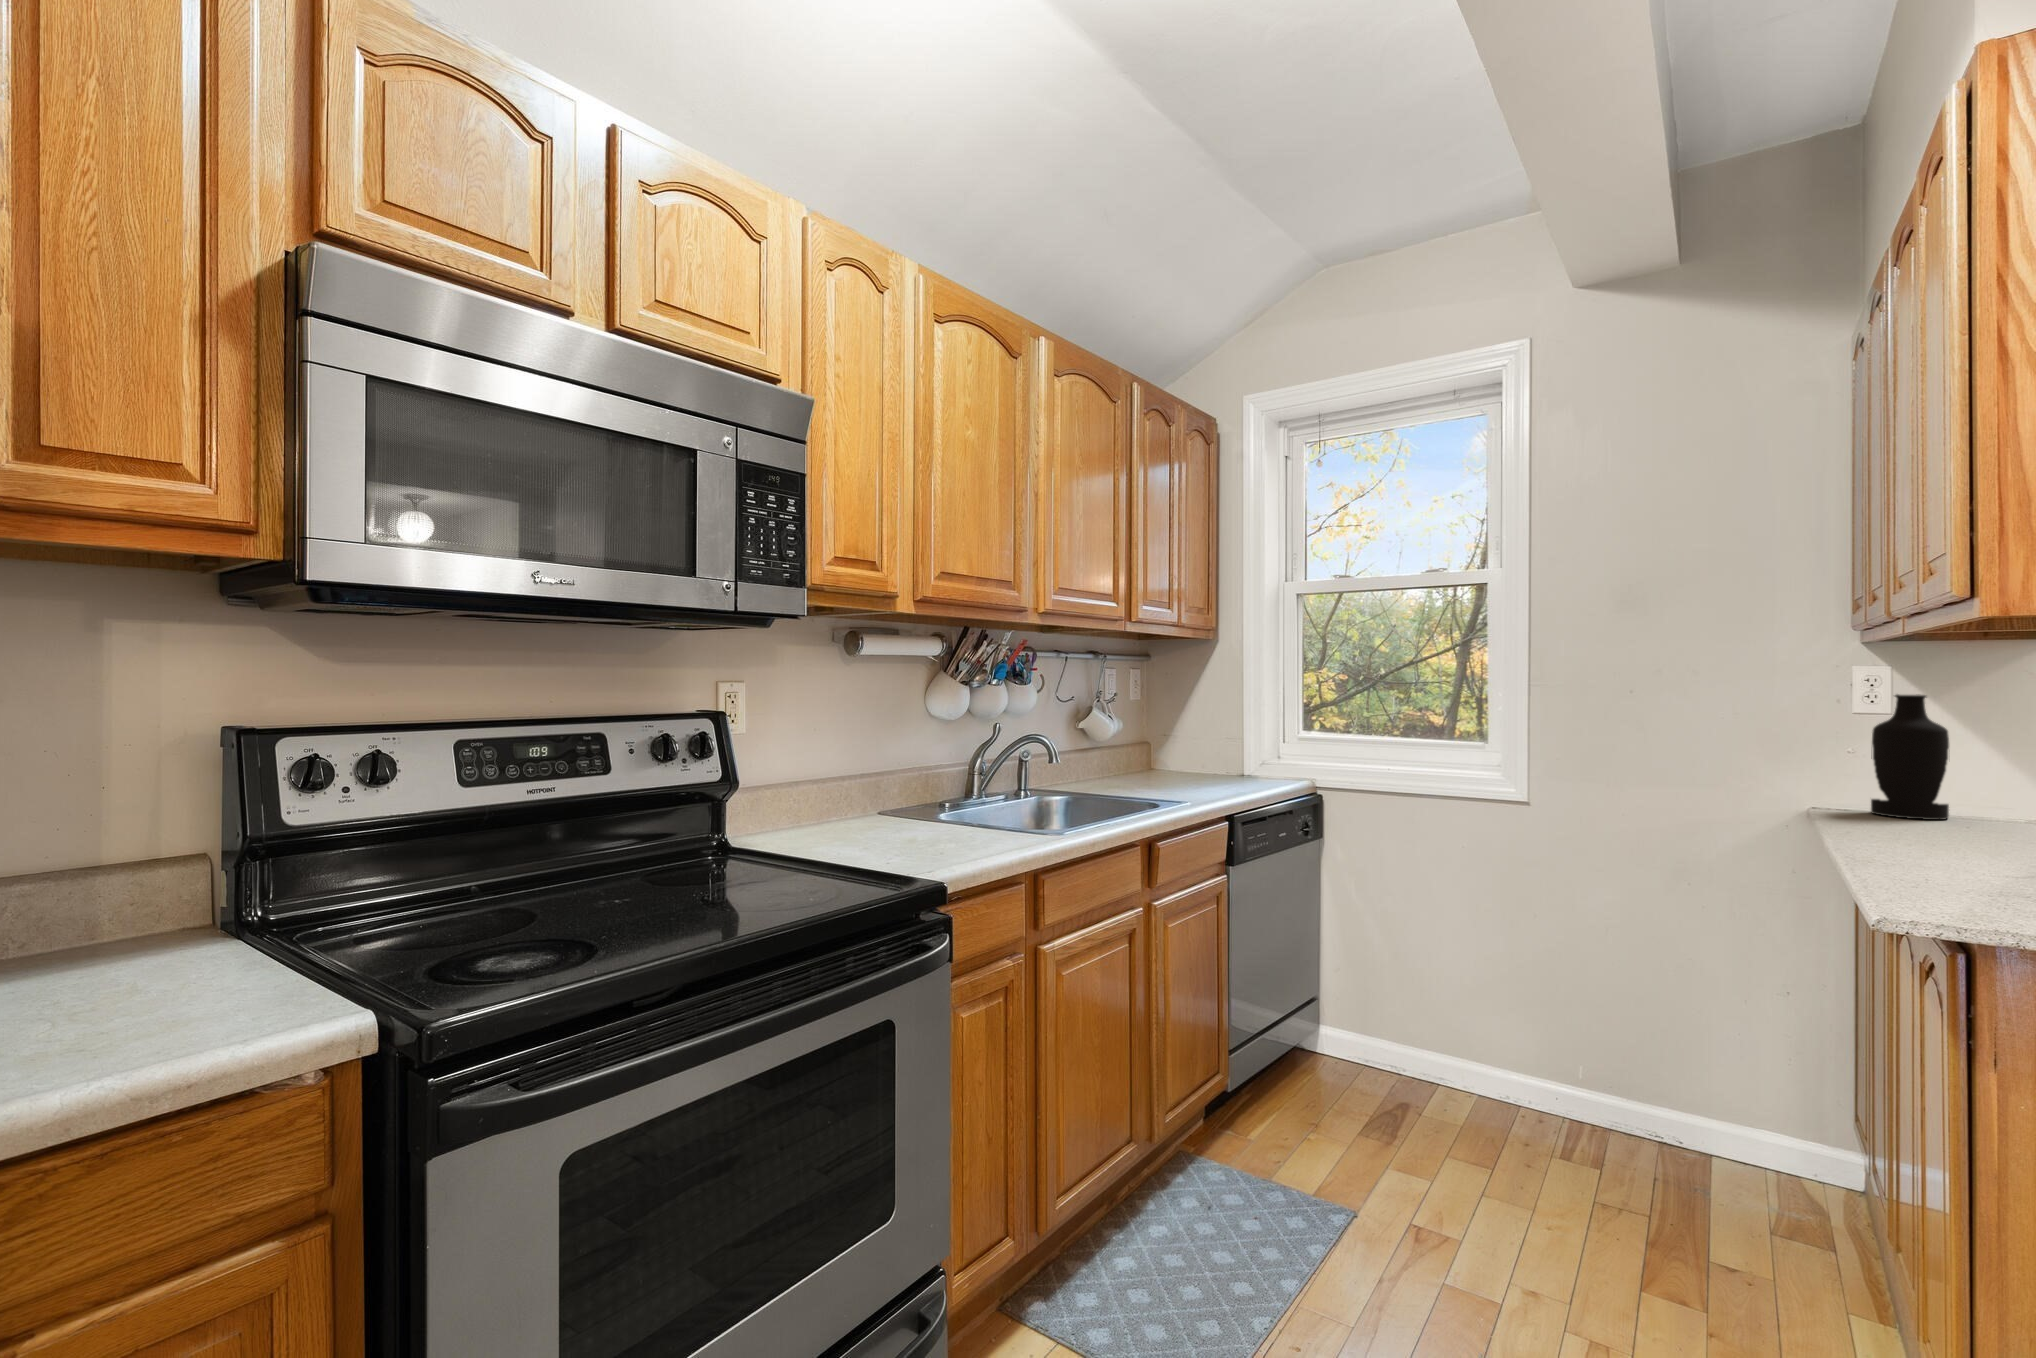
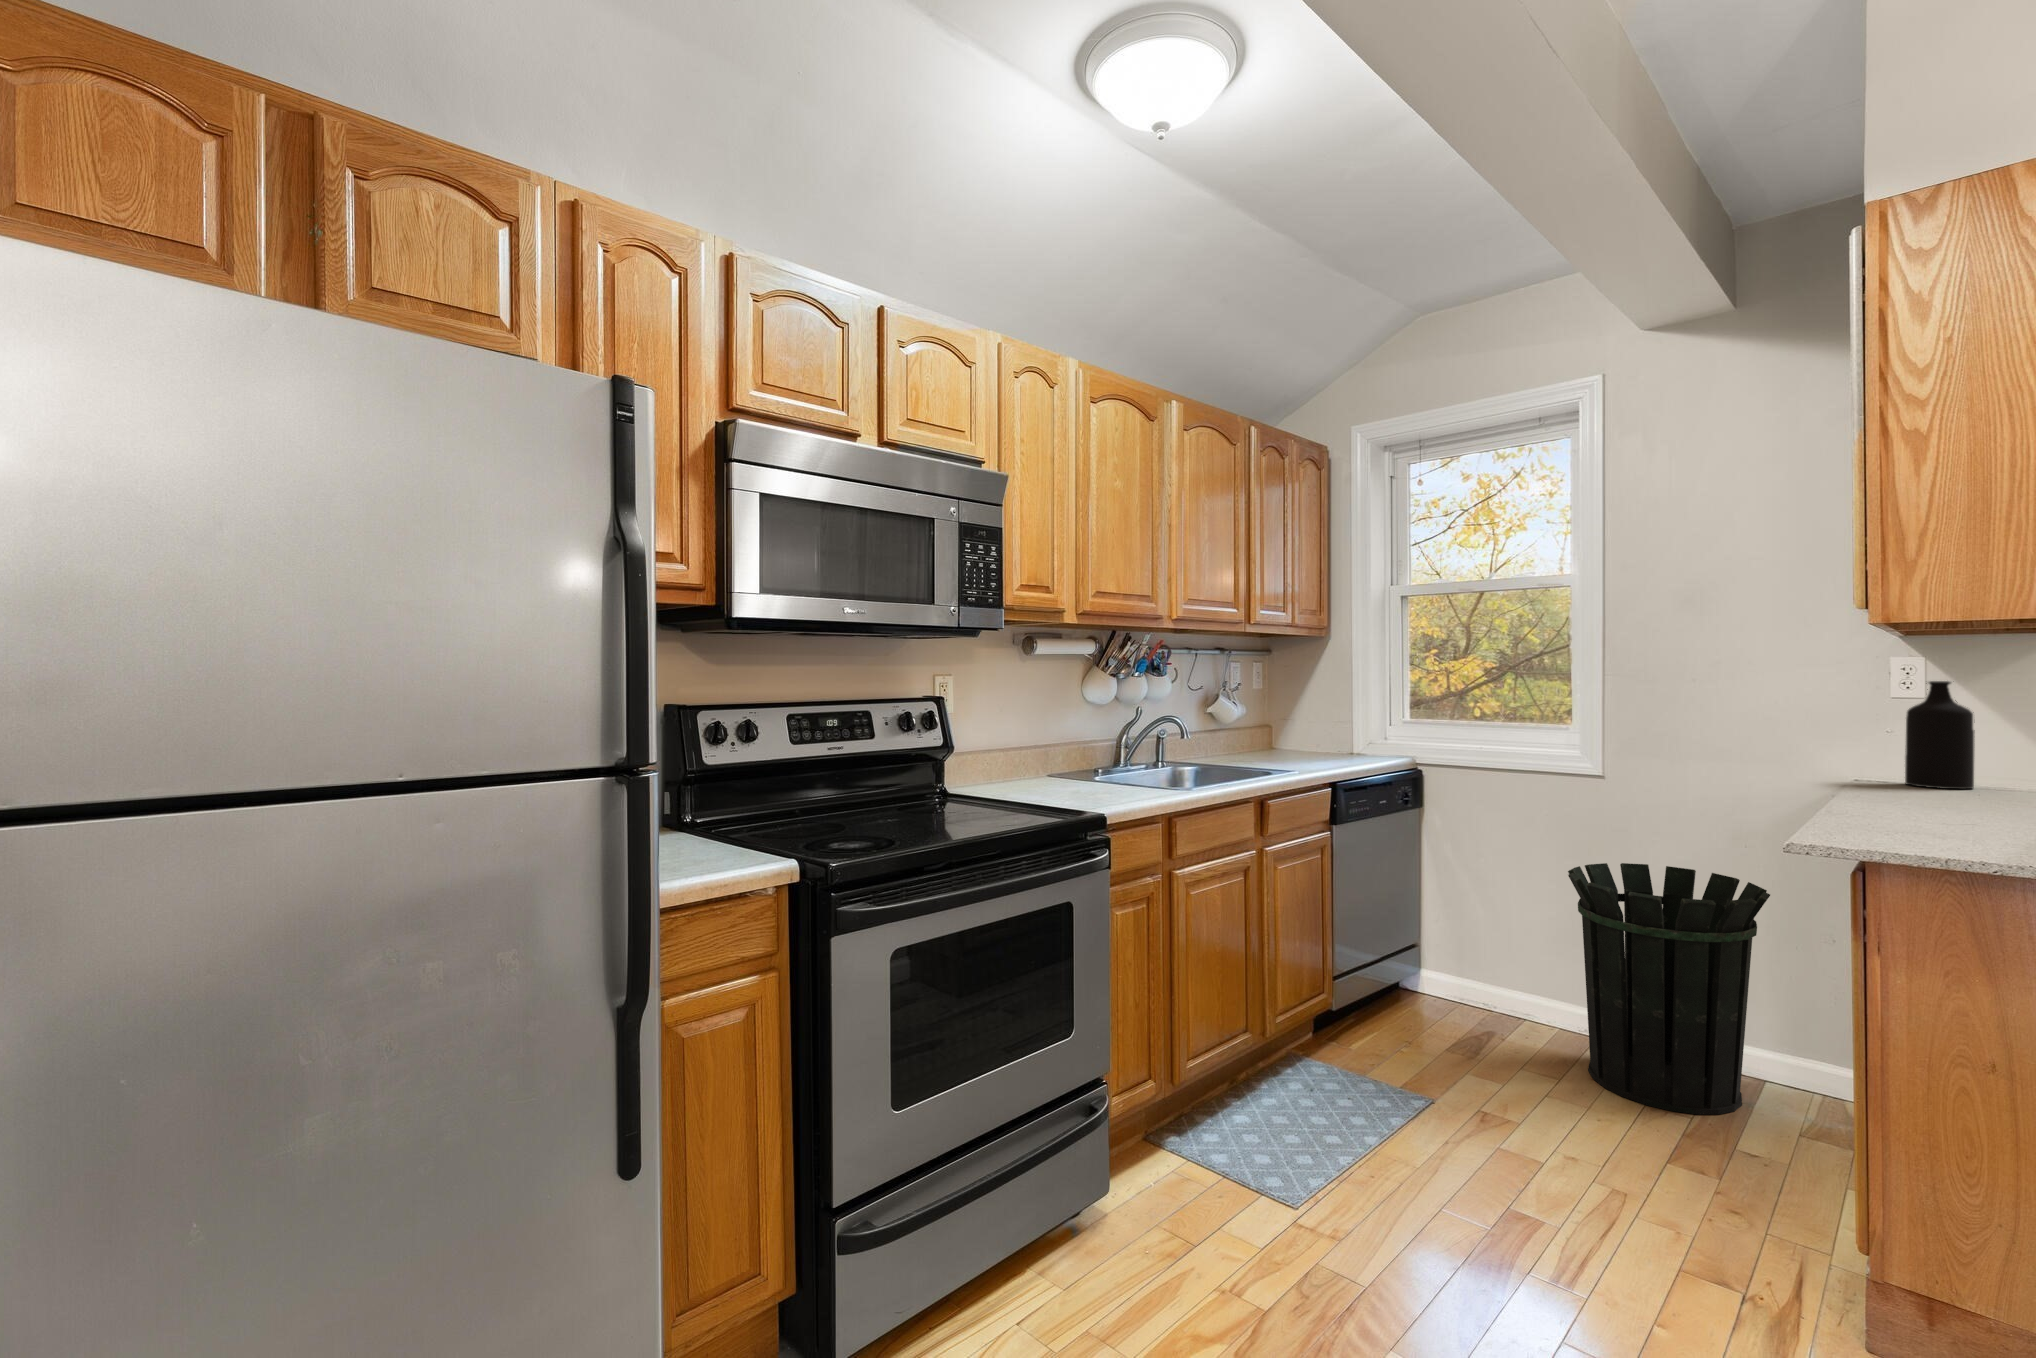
waste bin: none [1499,905,1732,1214] -> present [1568,863,1770,1115]

